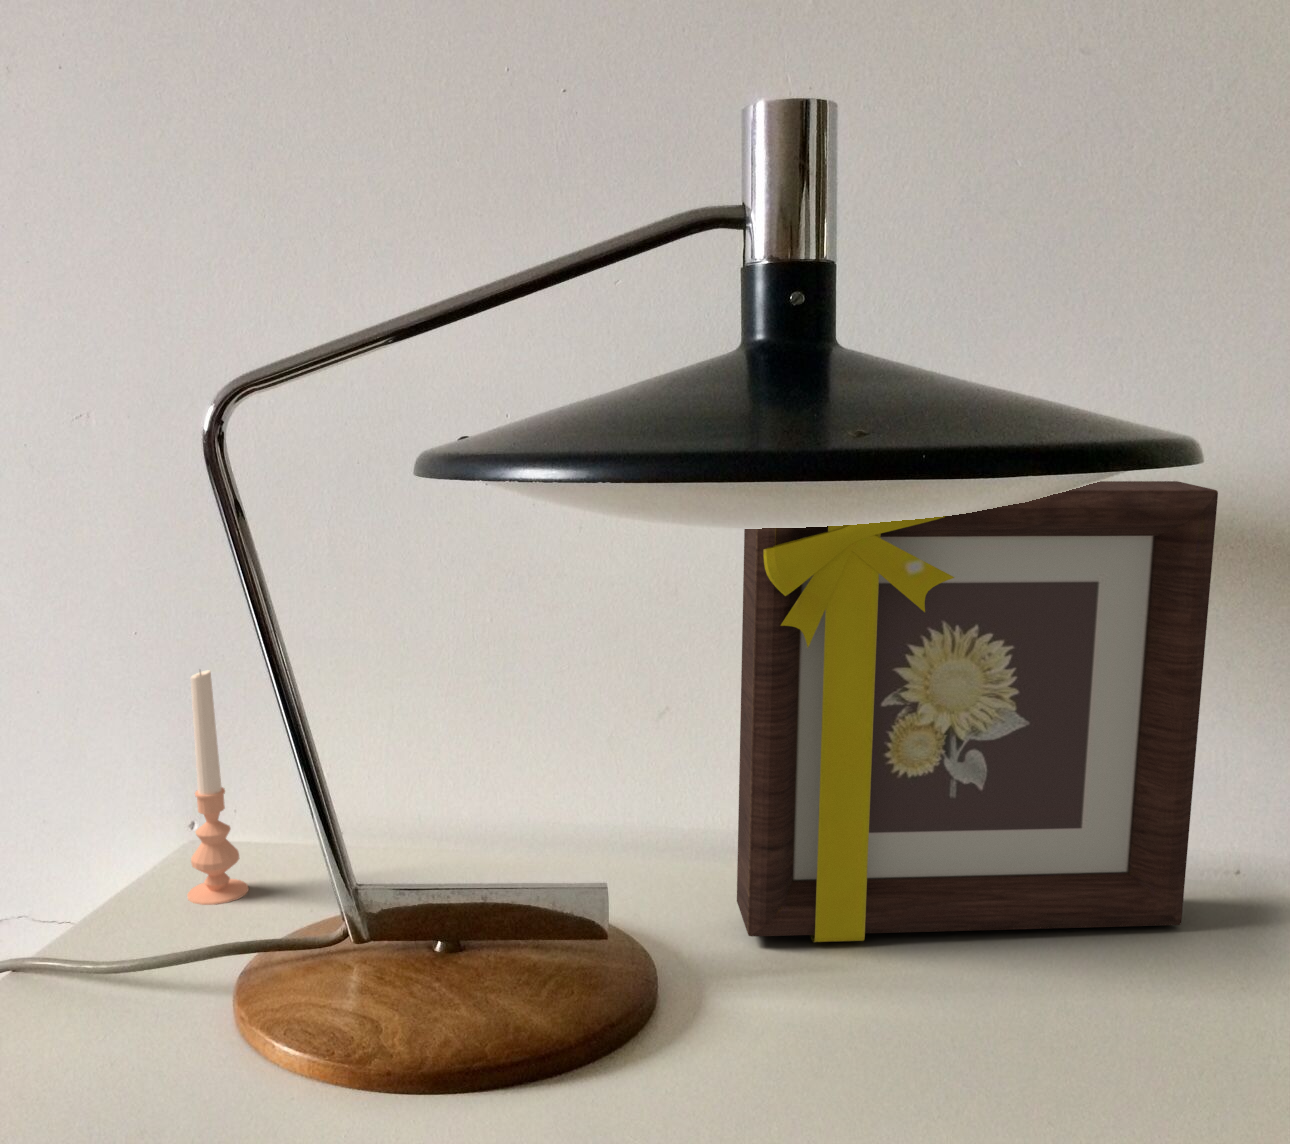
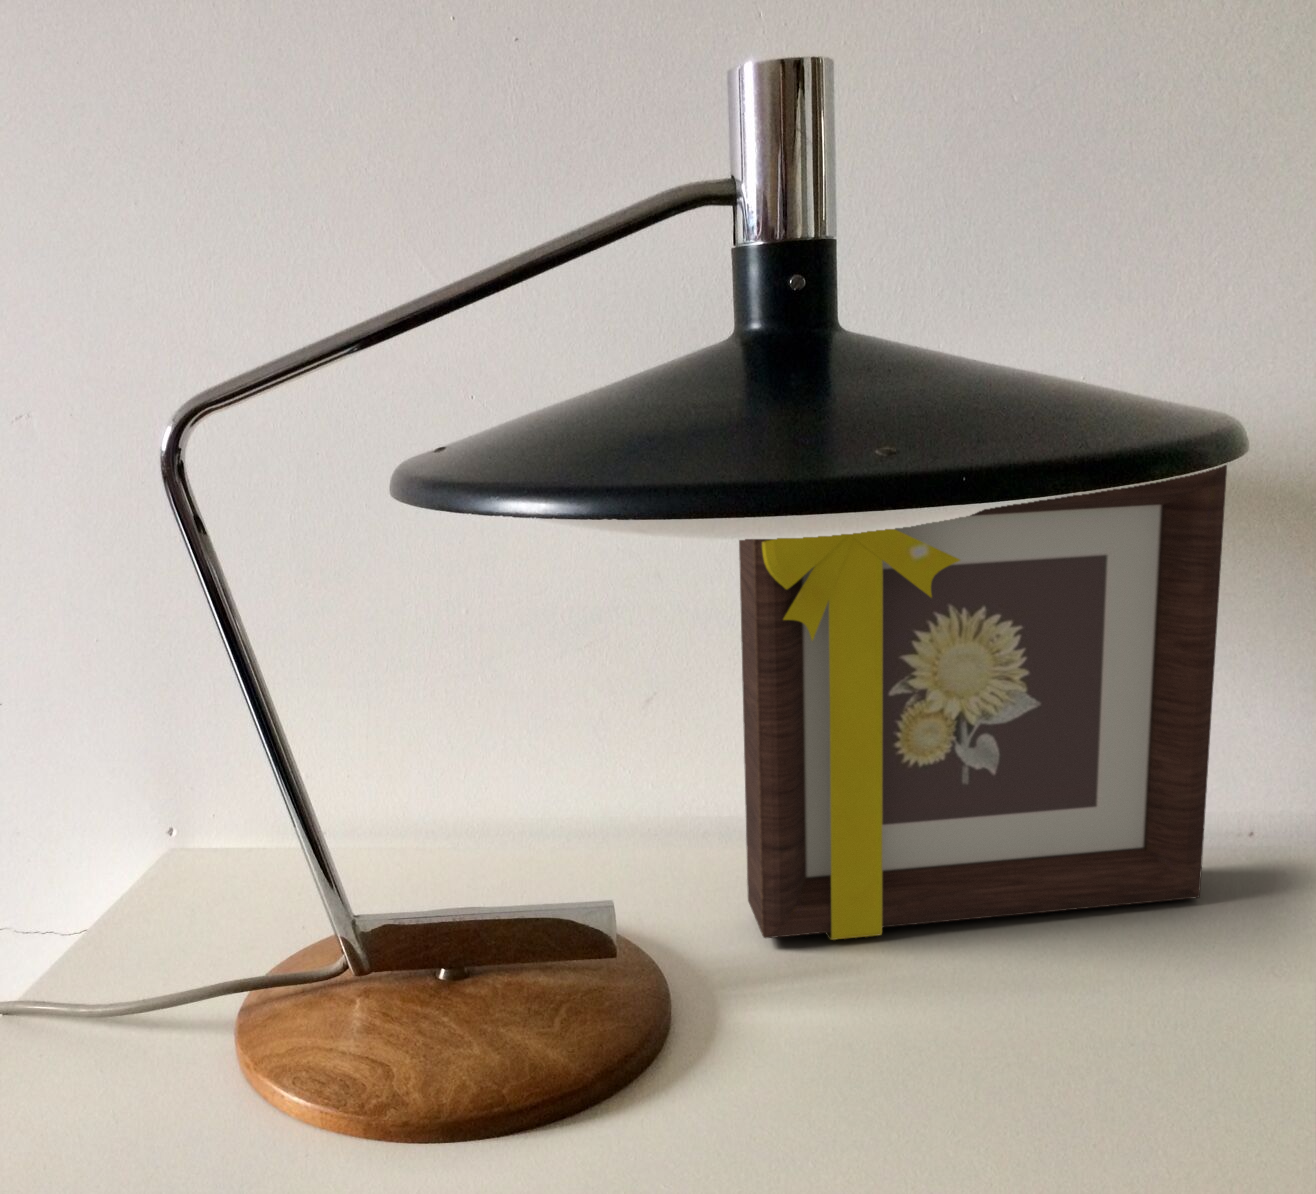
candle: present [187,670,249,905] -> none [164,693,241,940]

